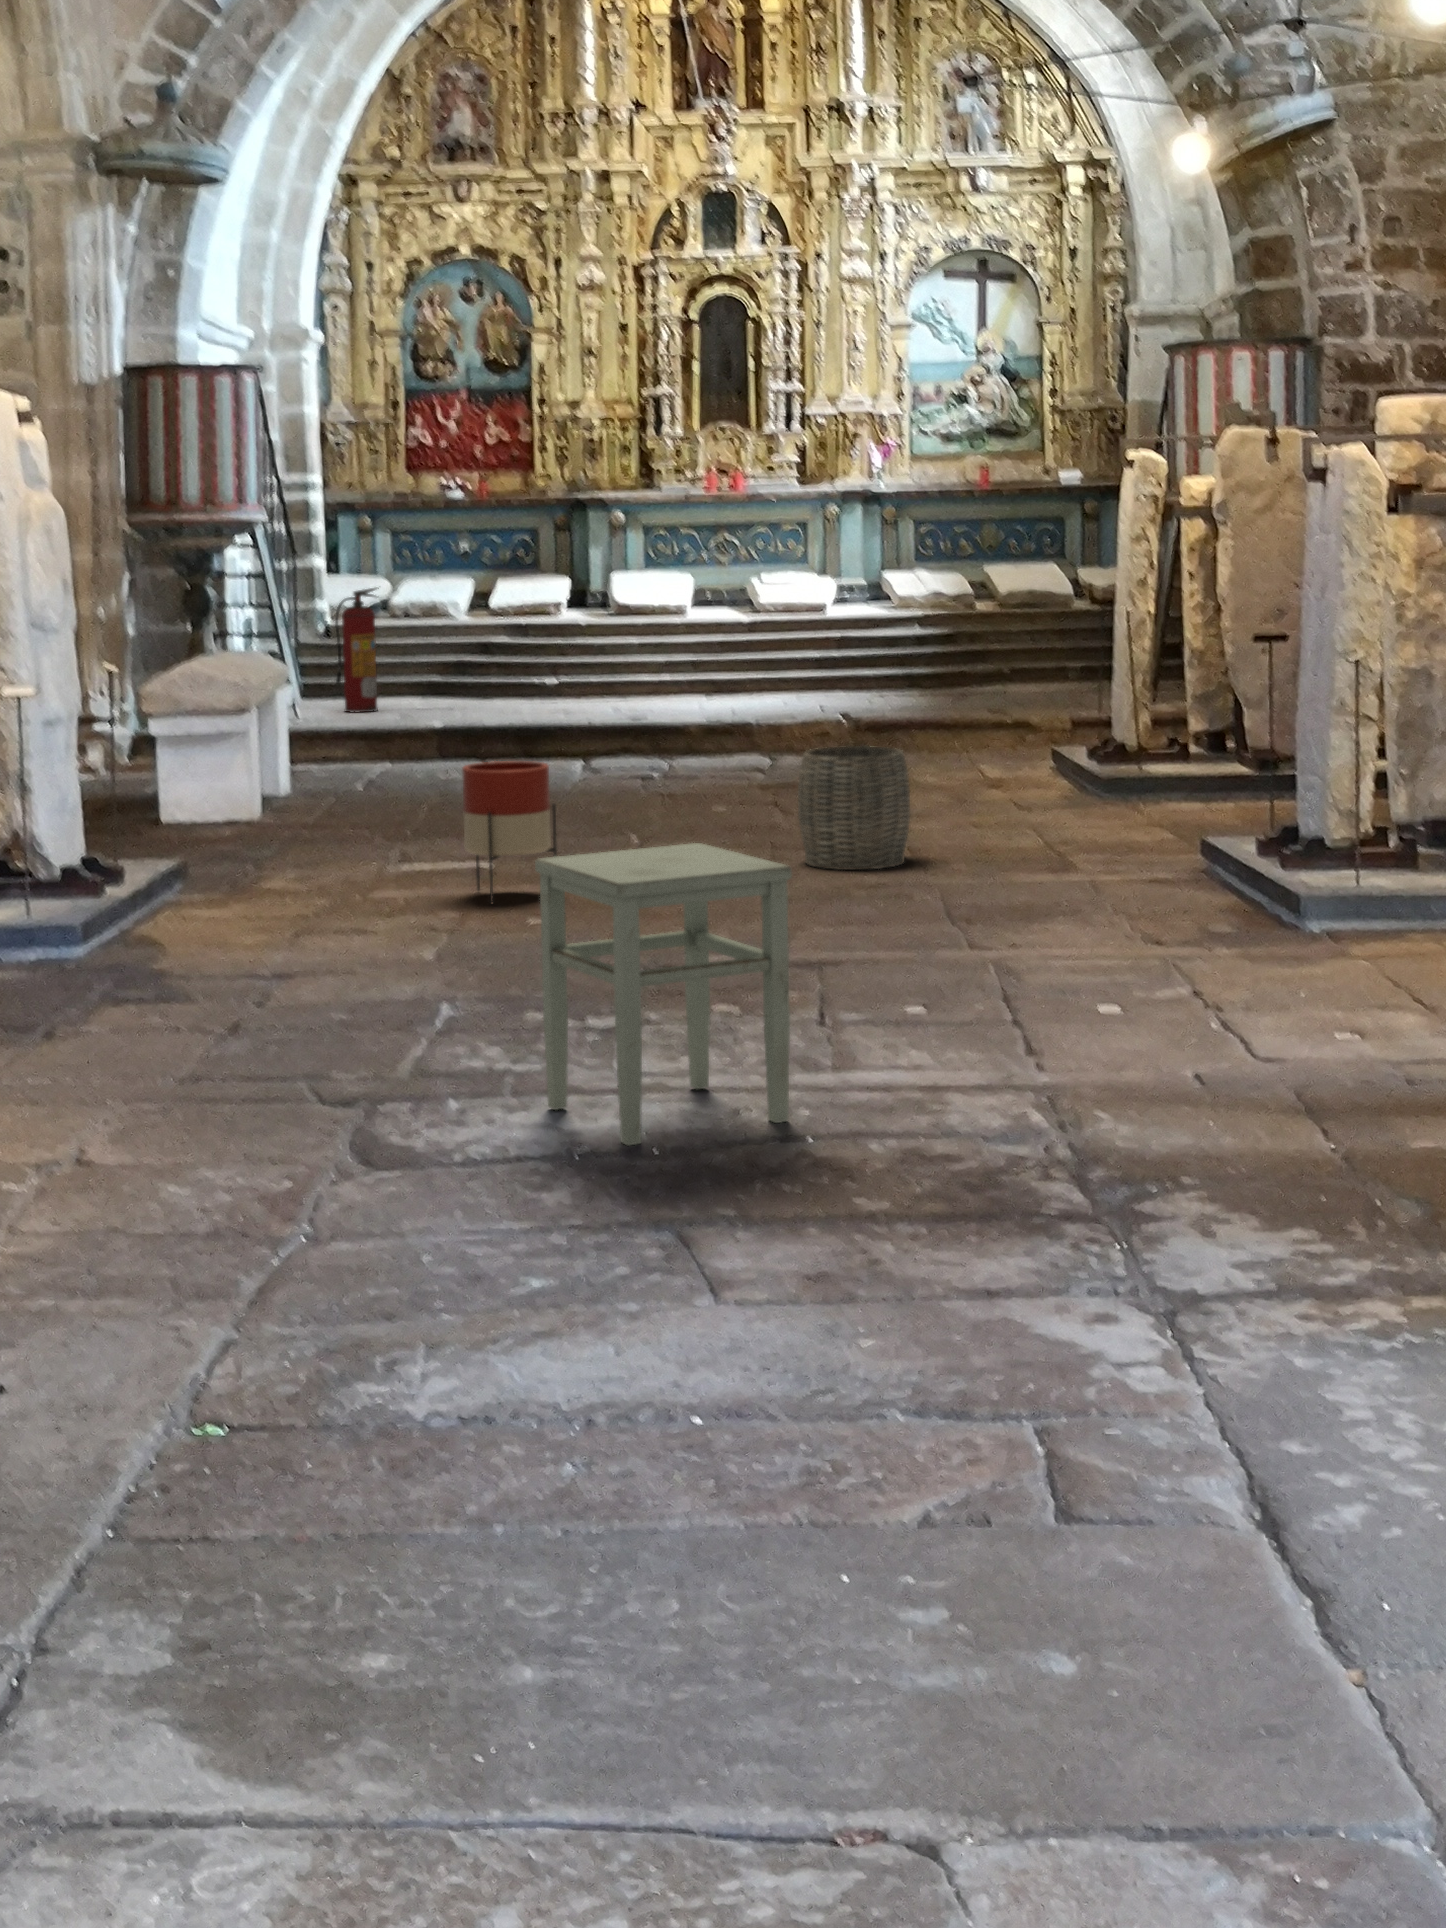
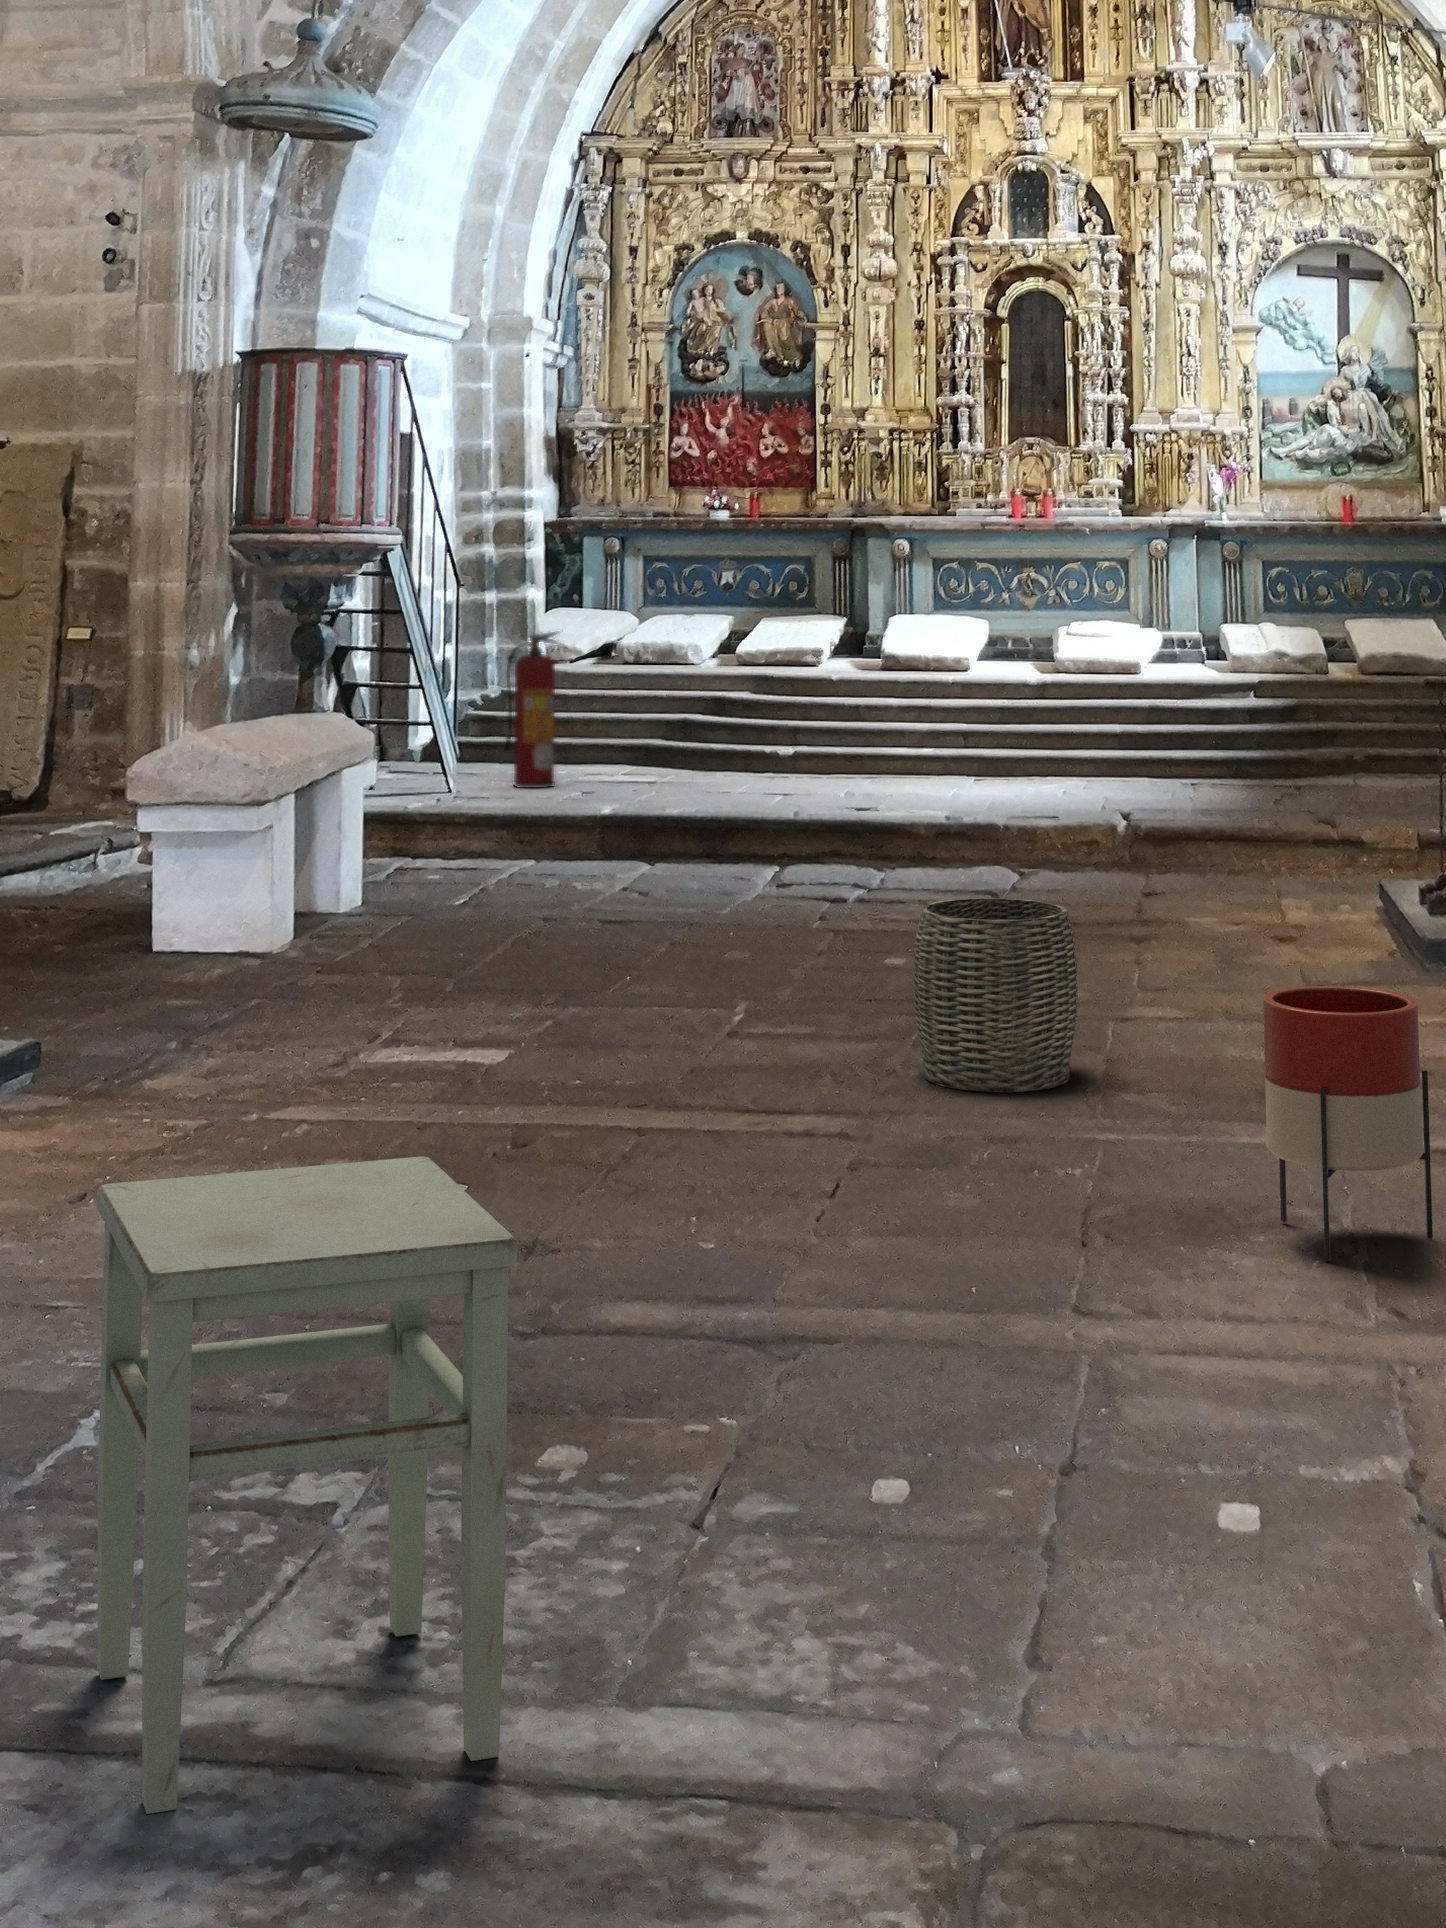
planter: present [462,761,557,904] -> present [1263,986,1433,1262]

